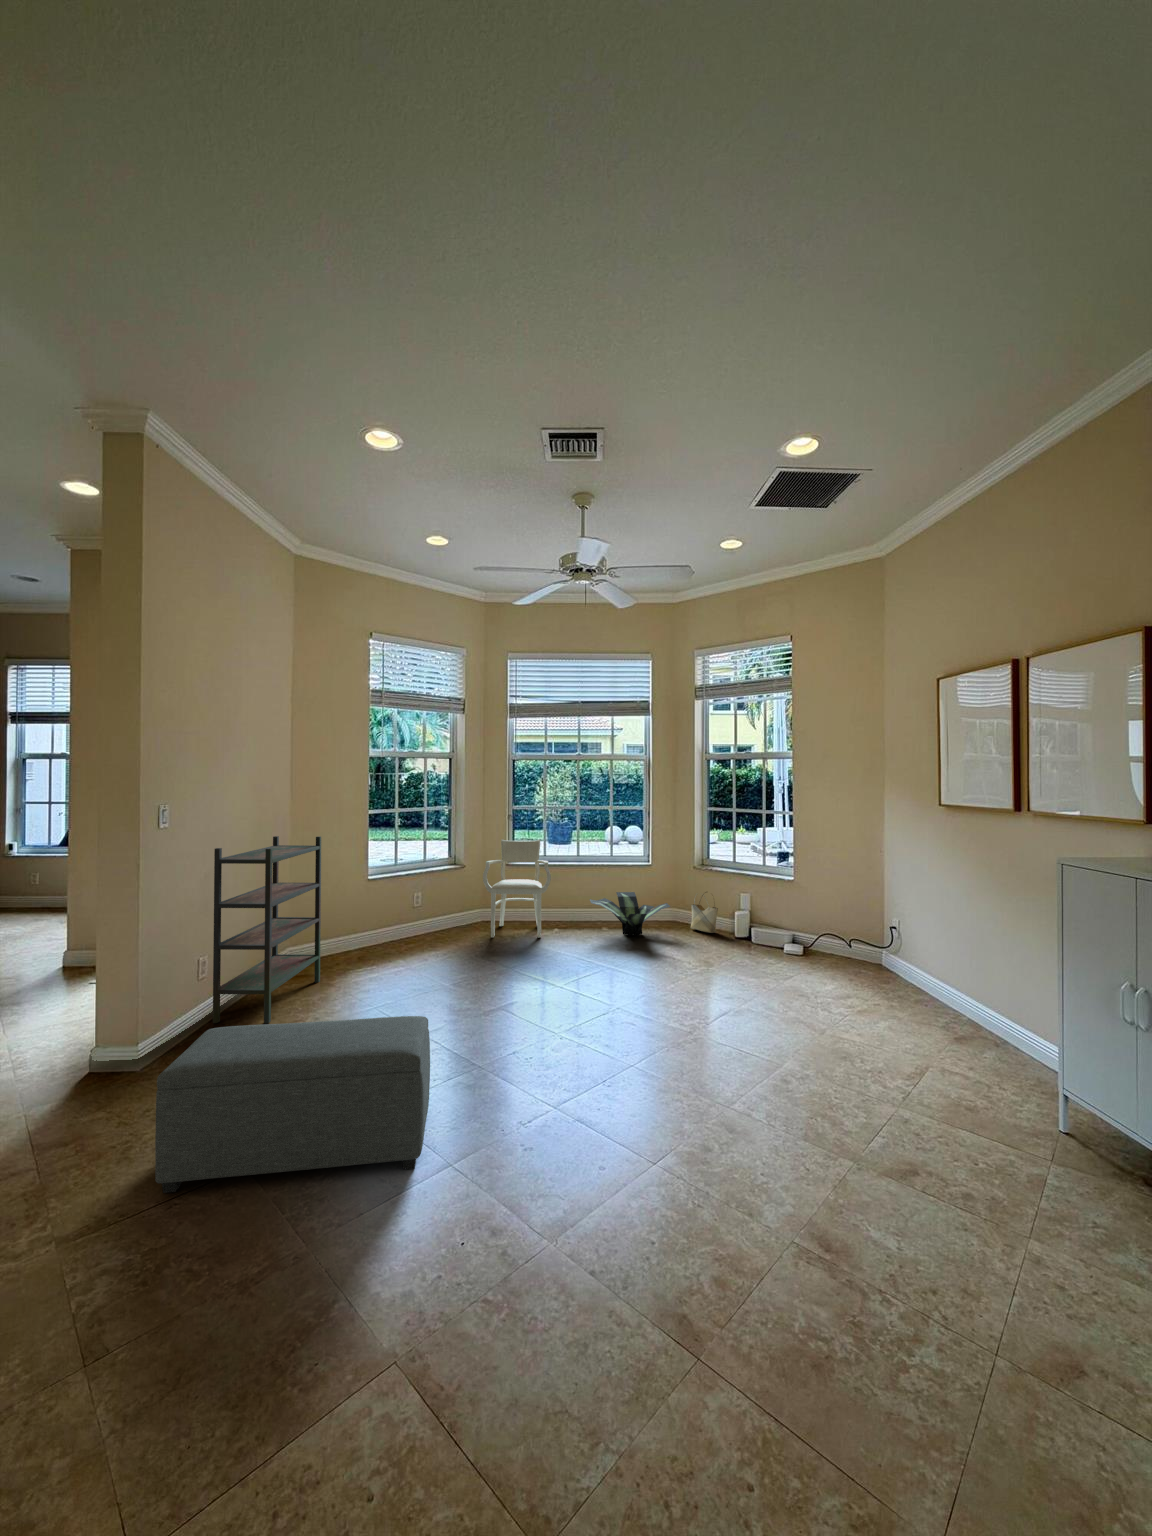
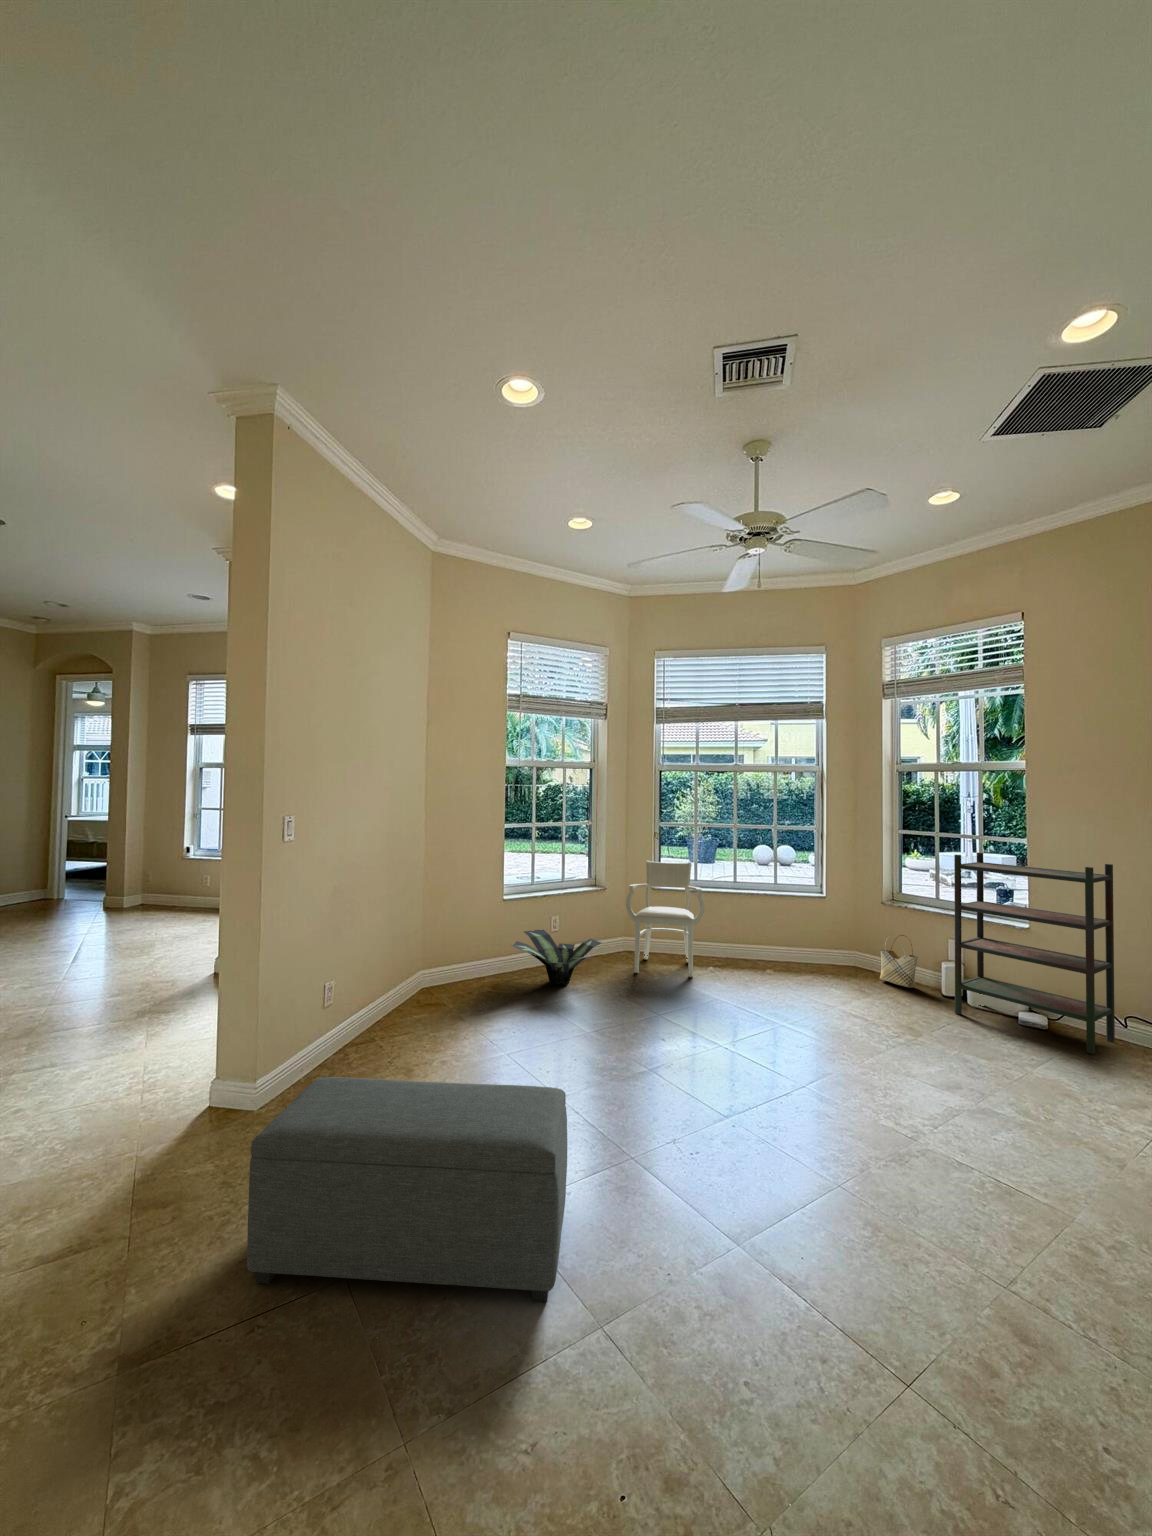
bookshelf: present [213,836,321,1023] -> present [954,853,1115,1054]
potted plant: present [590,892,670,936] -> present [513,929,601,985]

